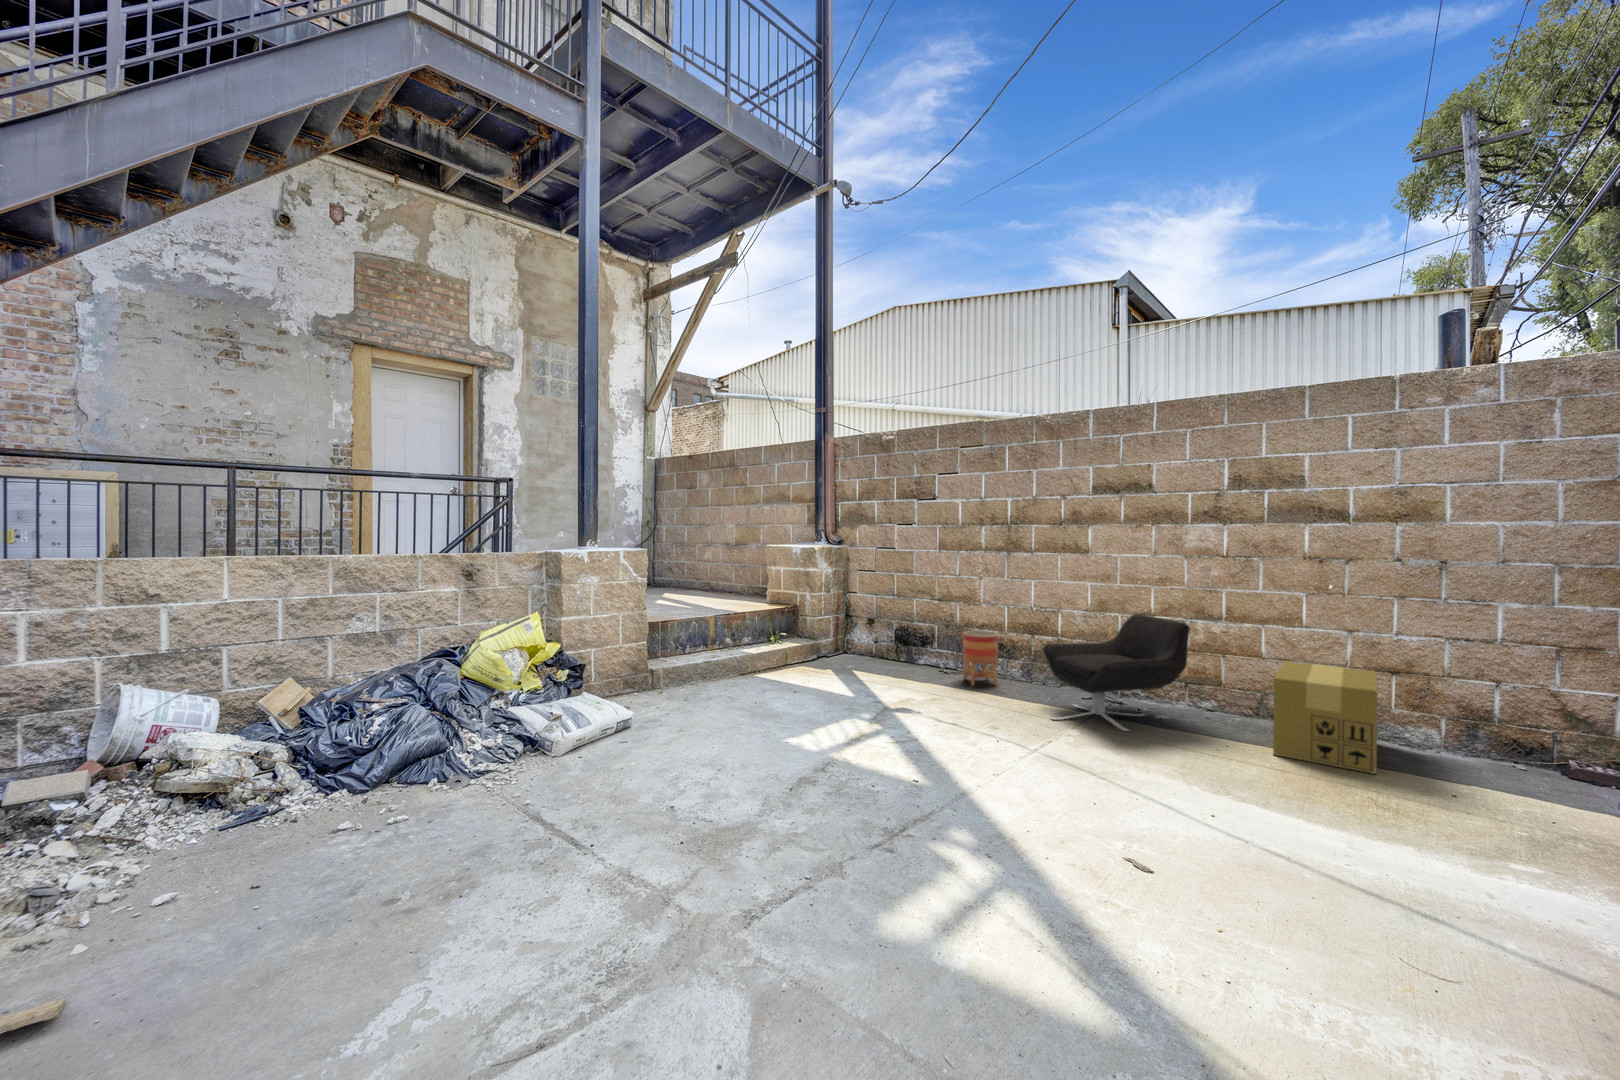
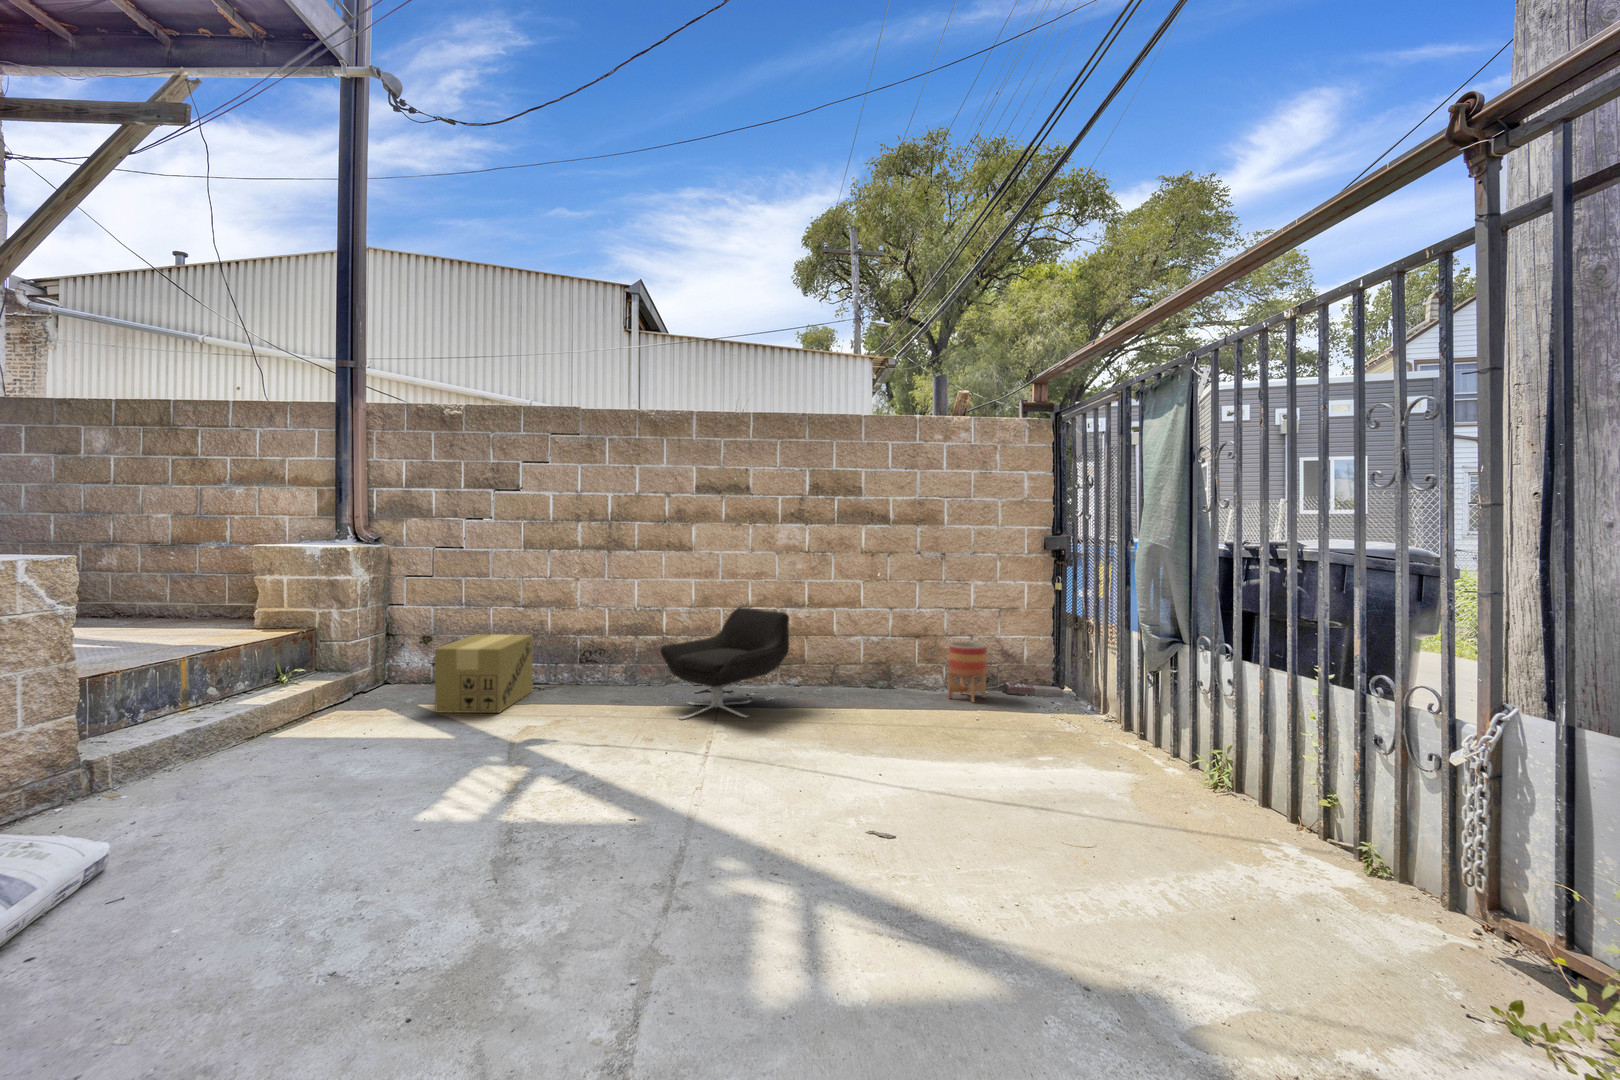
planter: present [963,631,998,686] -> present [948,642,987,702]
cardboard box: present [1273,661,1378,774] -> present [435,634,532,713]

